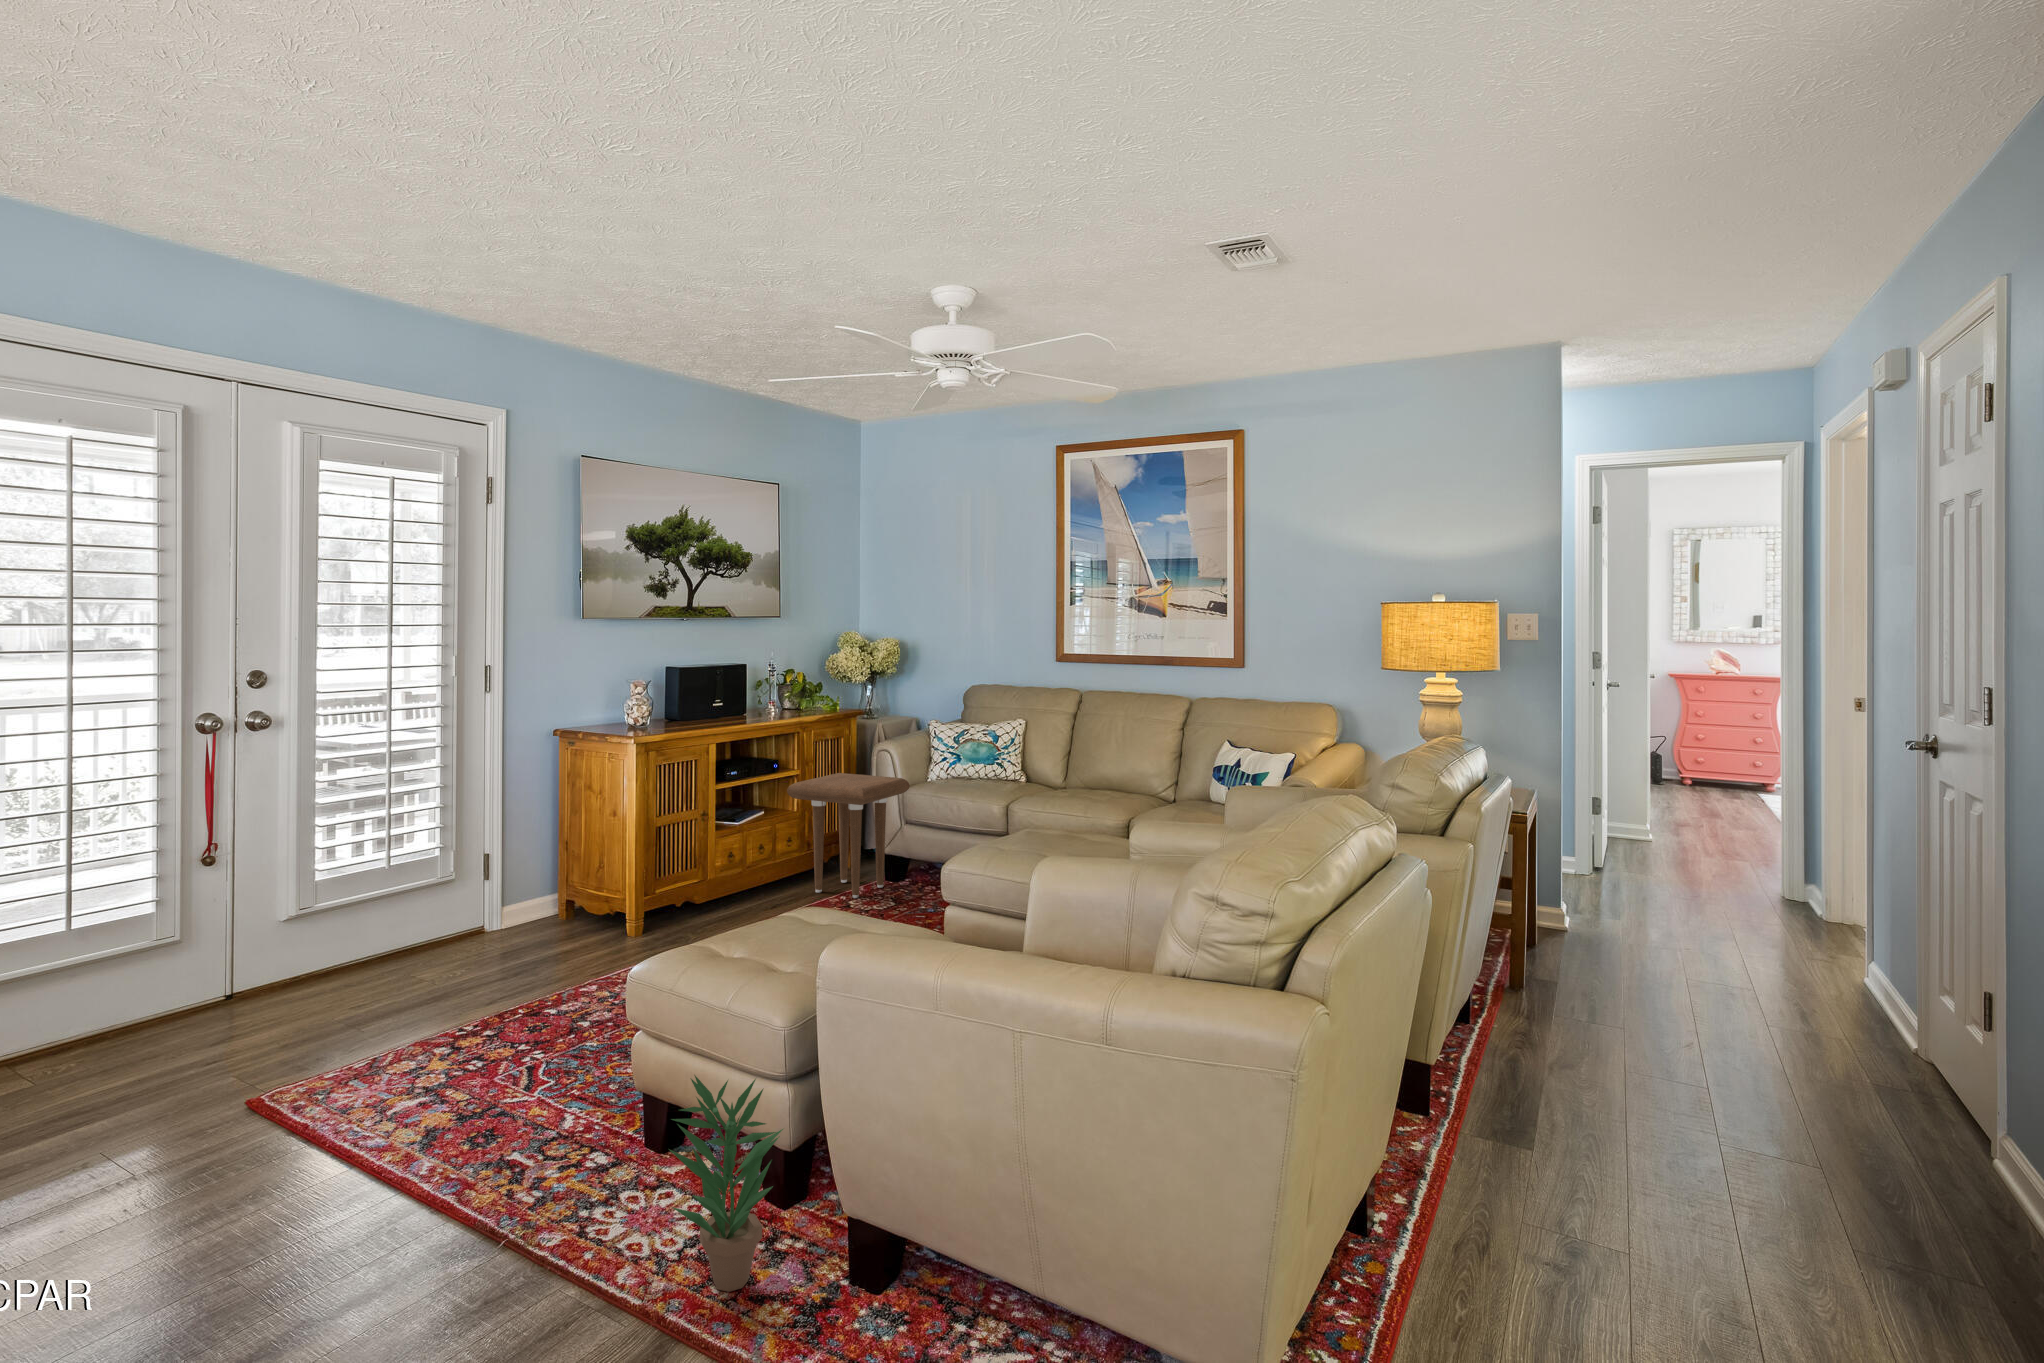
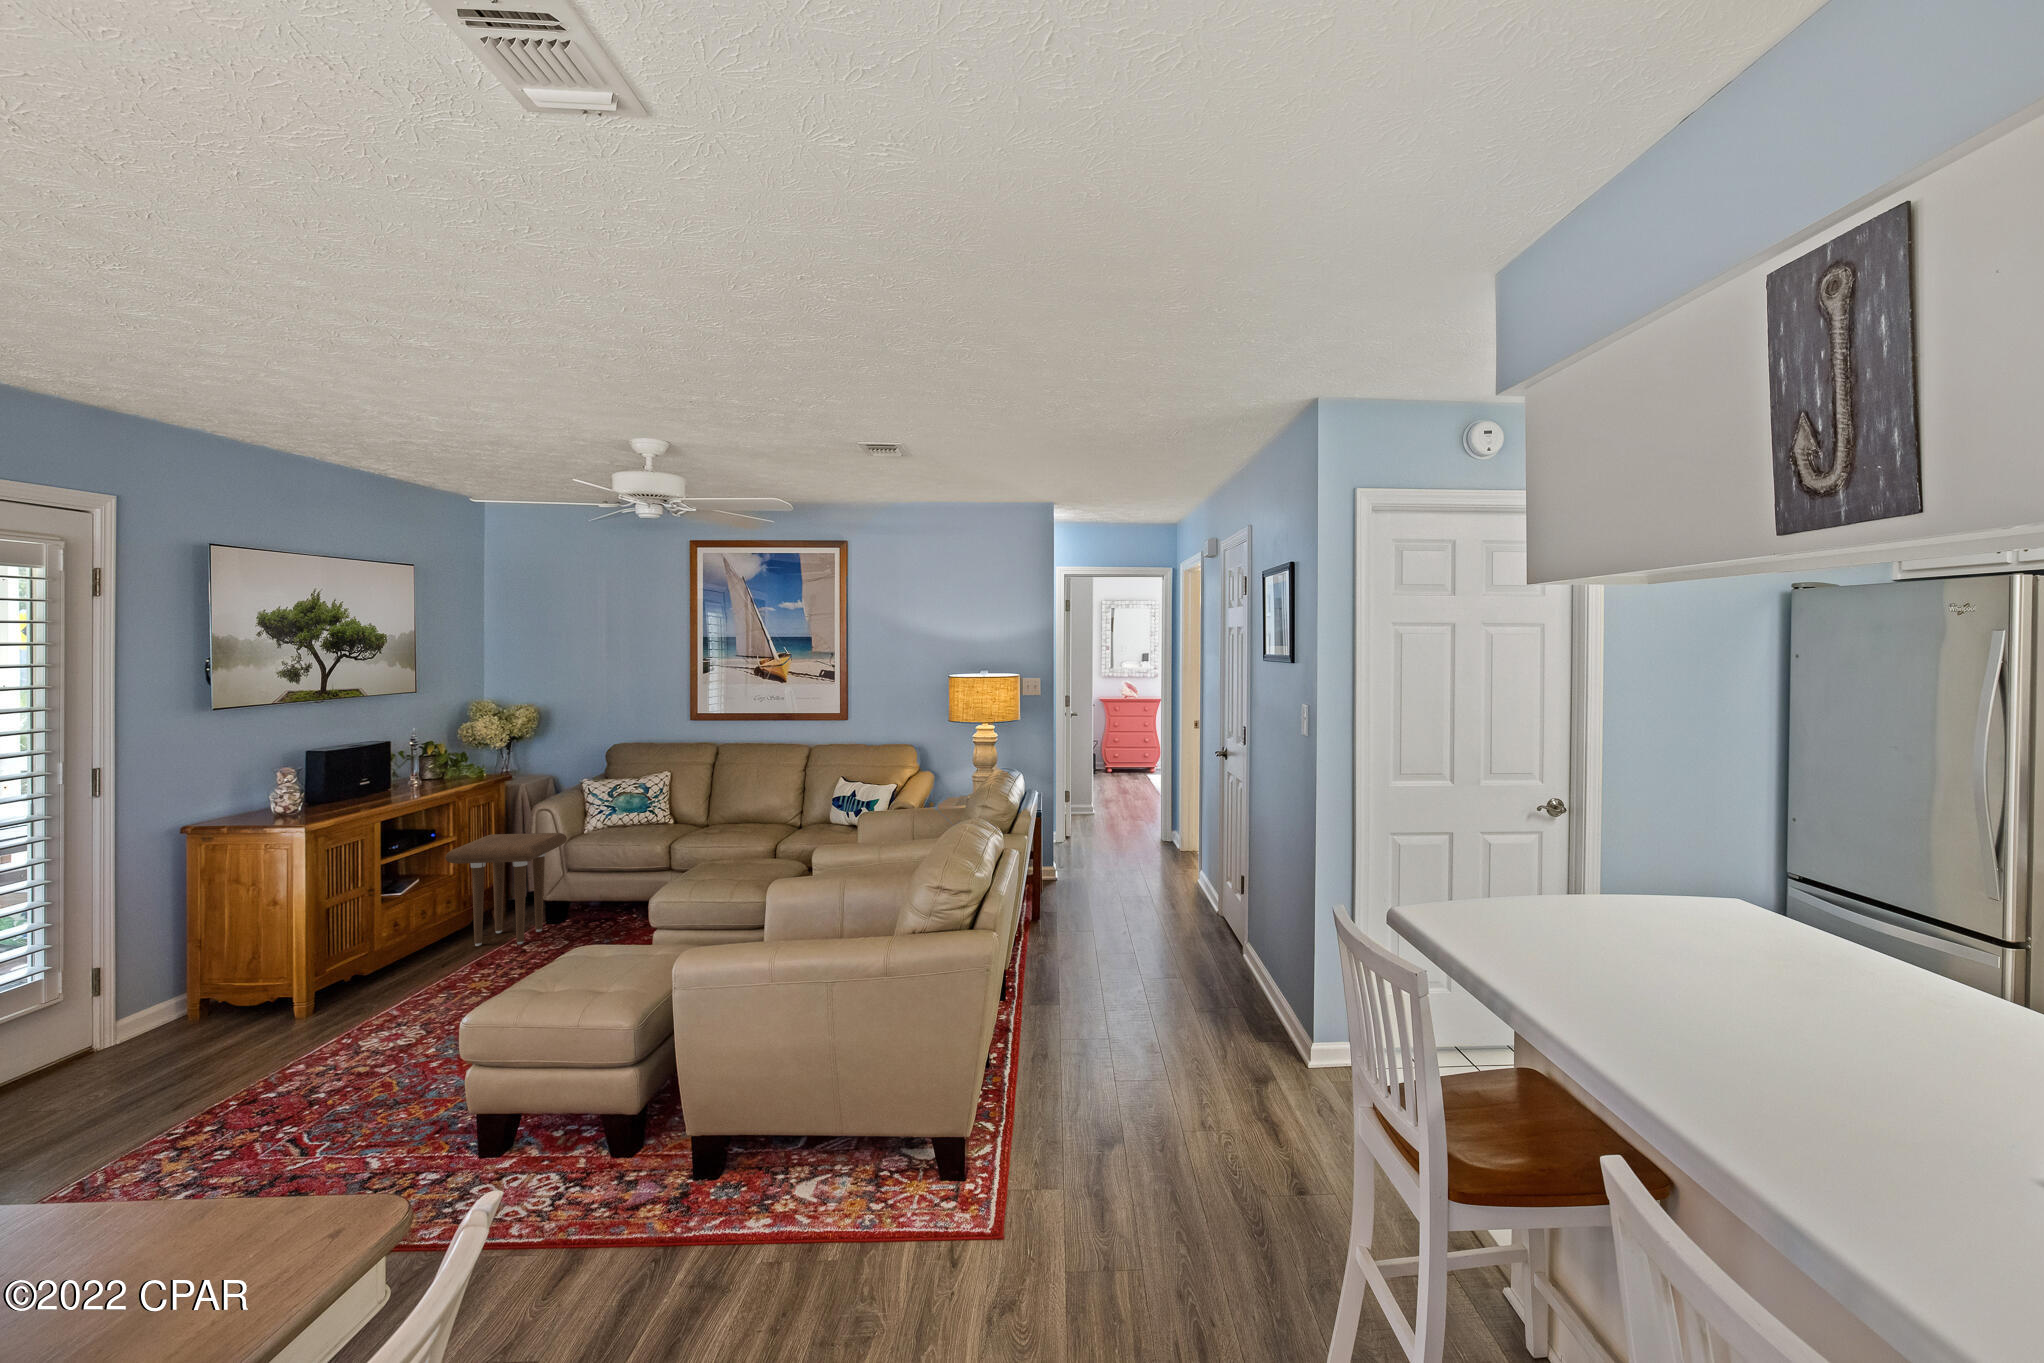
potted plant: present [670,1075,783,1292] -> none [564,1058,650,1211]

